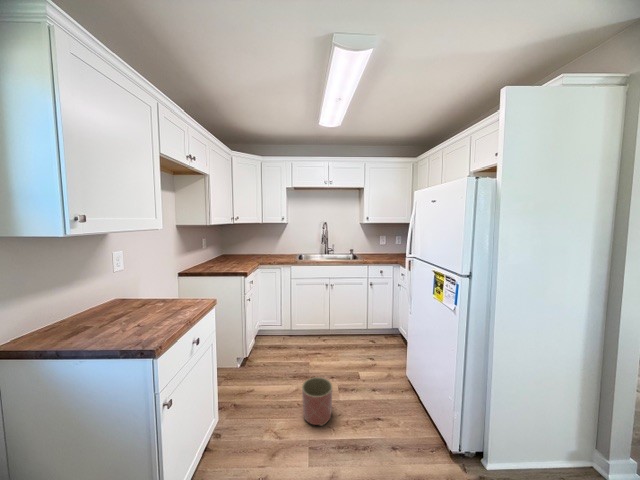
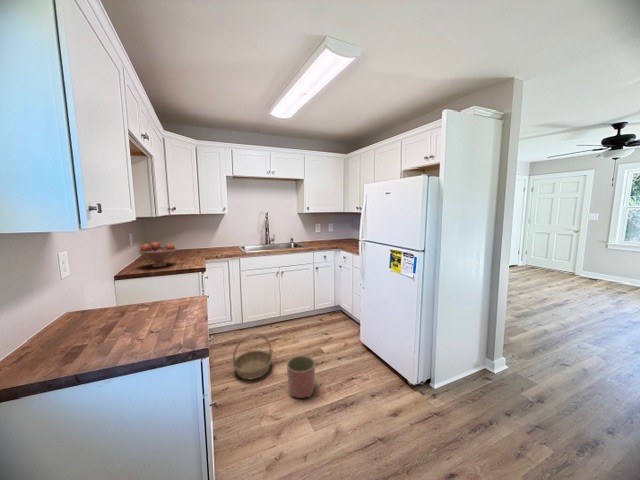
fruit bowl: none [202,248,232,270] -> present [139,242,176,267]
basket: none [263,344,301,390] -> present [233,334,272,379]

